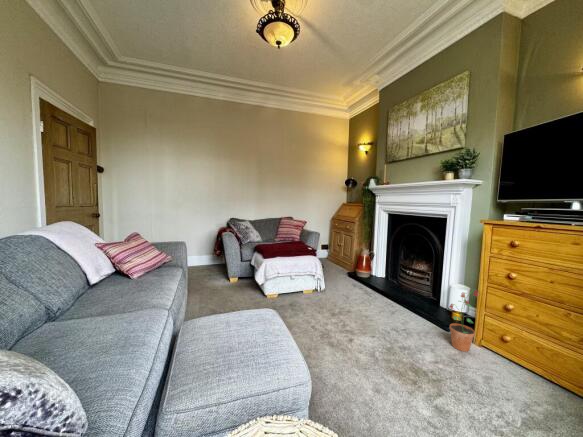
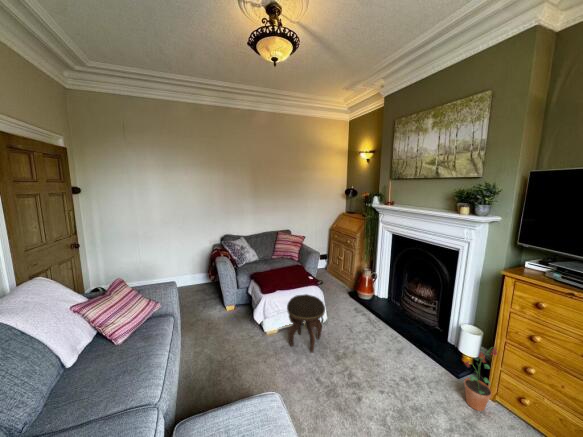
footstool: none [286,260,321,311] -> present [287,294,325,353]

